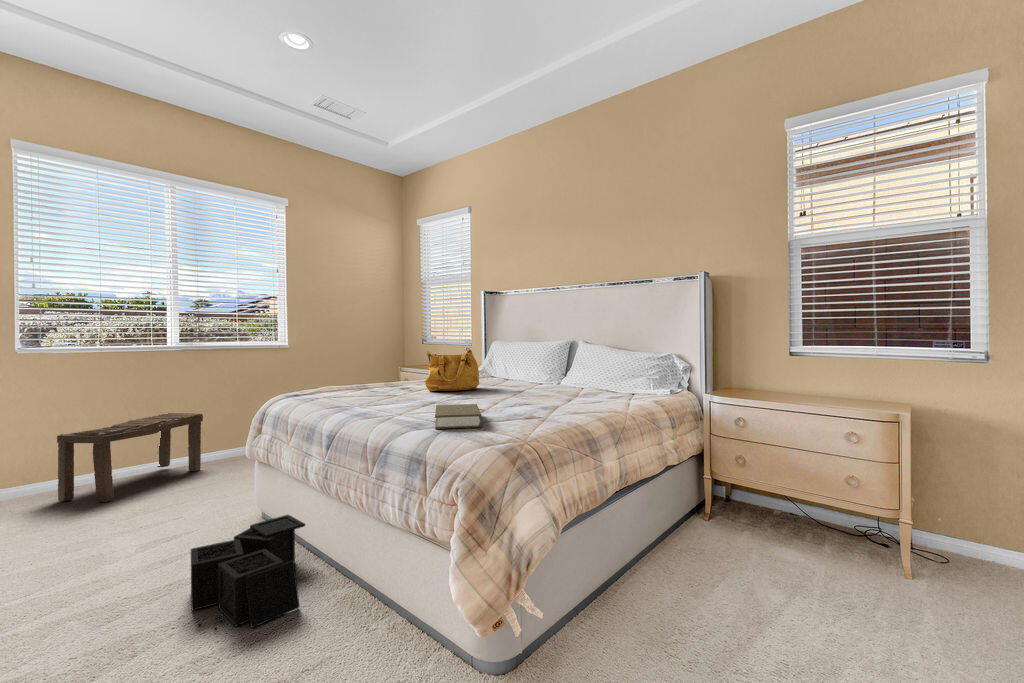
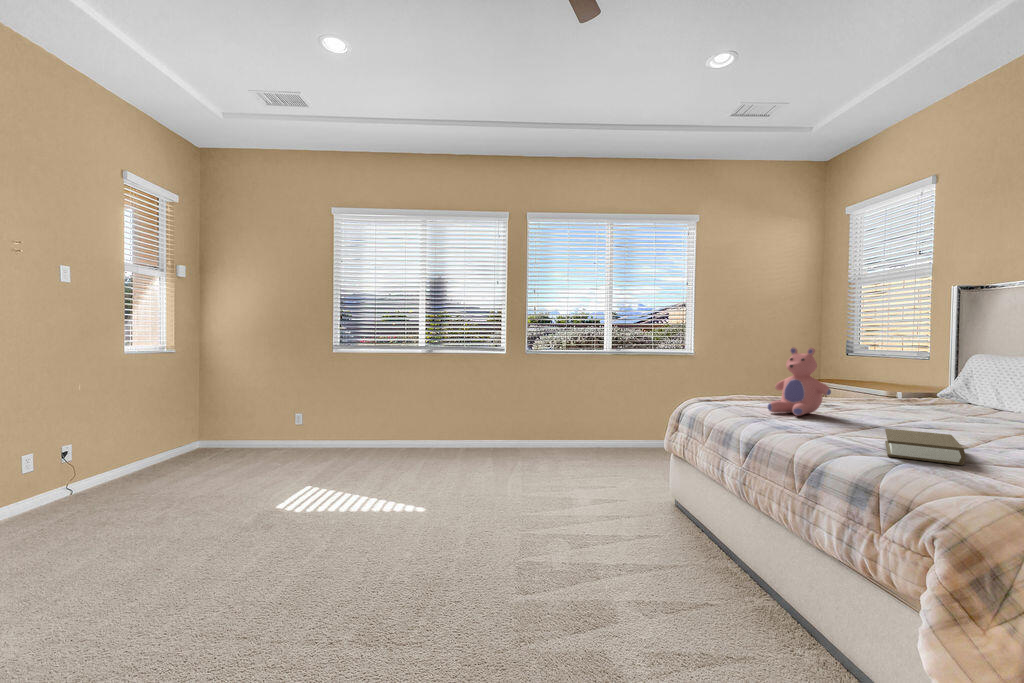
teddy bear: none [350,338,402,402] -> present [768,347,831,416]
handbag: present [425,348,479,391] -> none [861,363,946,417]
bench: present [57,413,203,502] -> none [534,404,626,467]
storage bin: present [191,515,305,629] -> none [623,513,720,607]

